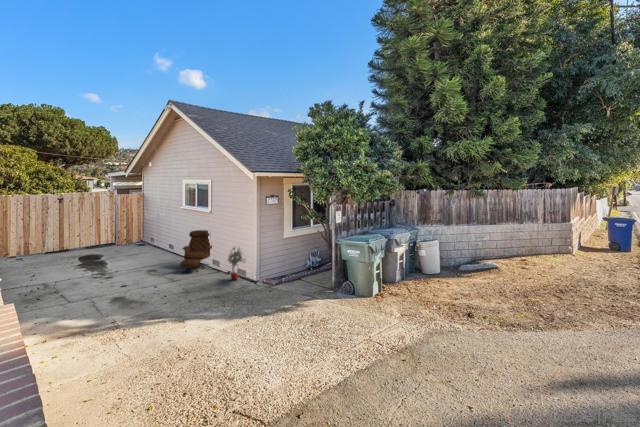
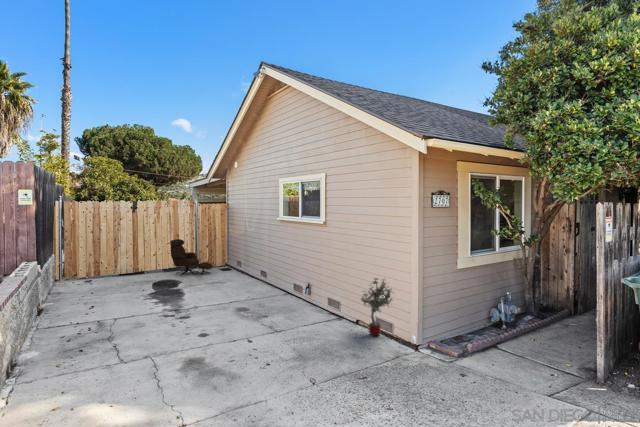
lounge chair: present [180,230,212,273] -> present [170,239,213,275]

